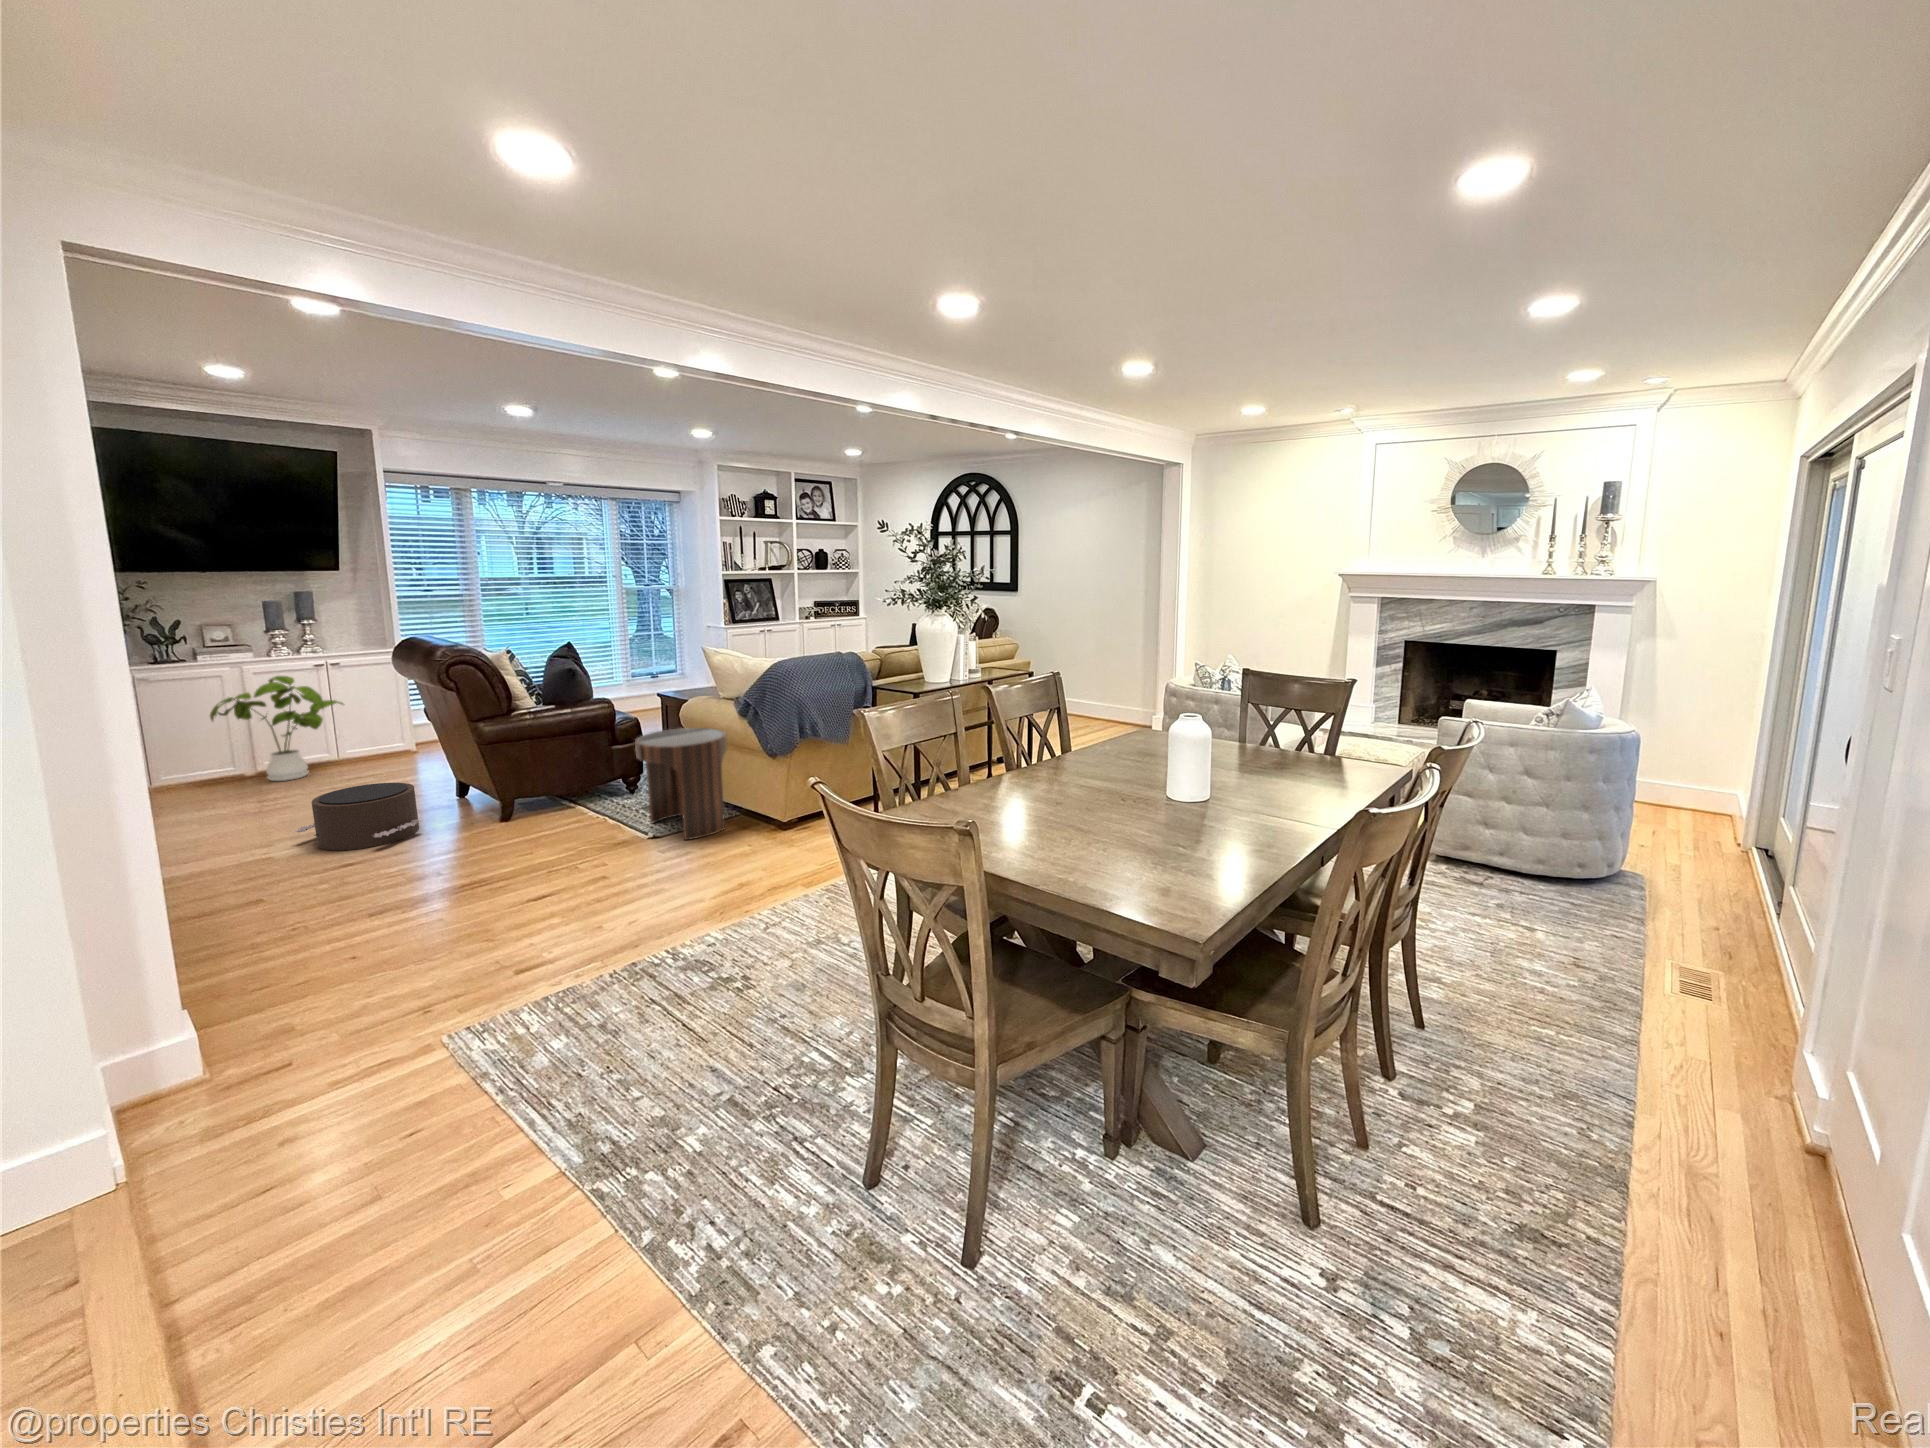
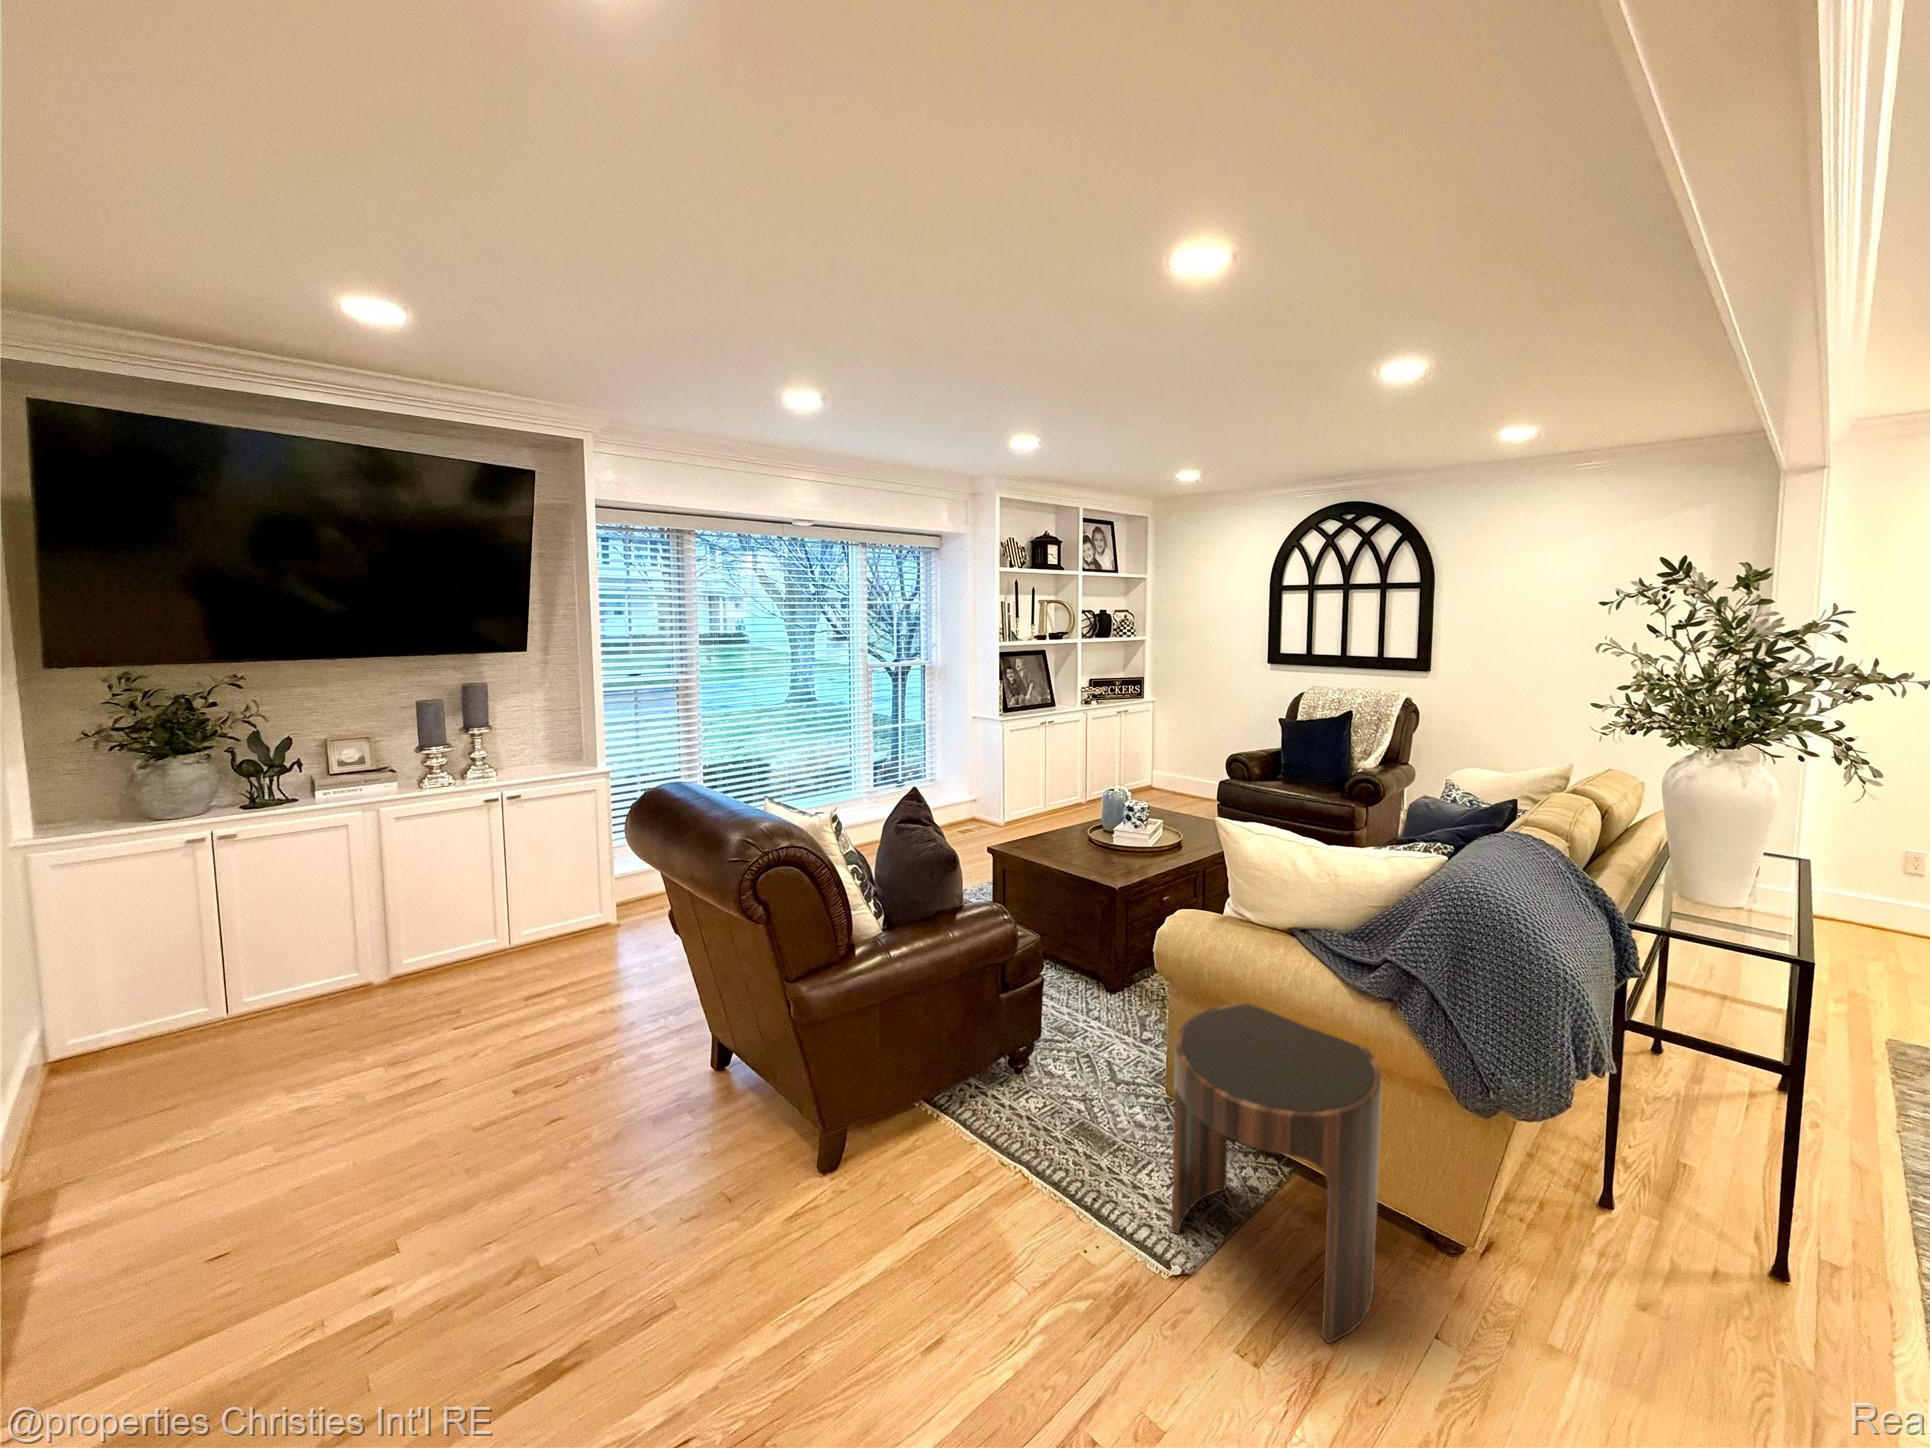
house plant: present [210,676,343,781] -> none [322,831,526,1007]
pouf: present [295,783,421,851] -> none [440,1105,701,1331]

